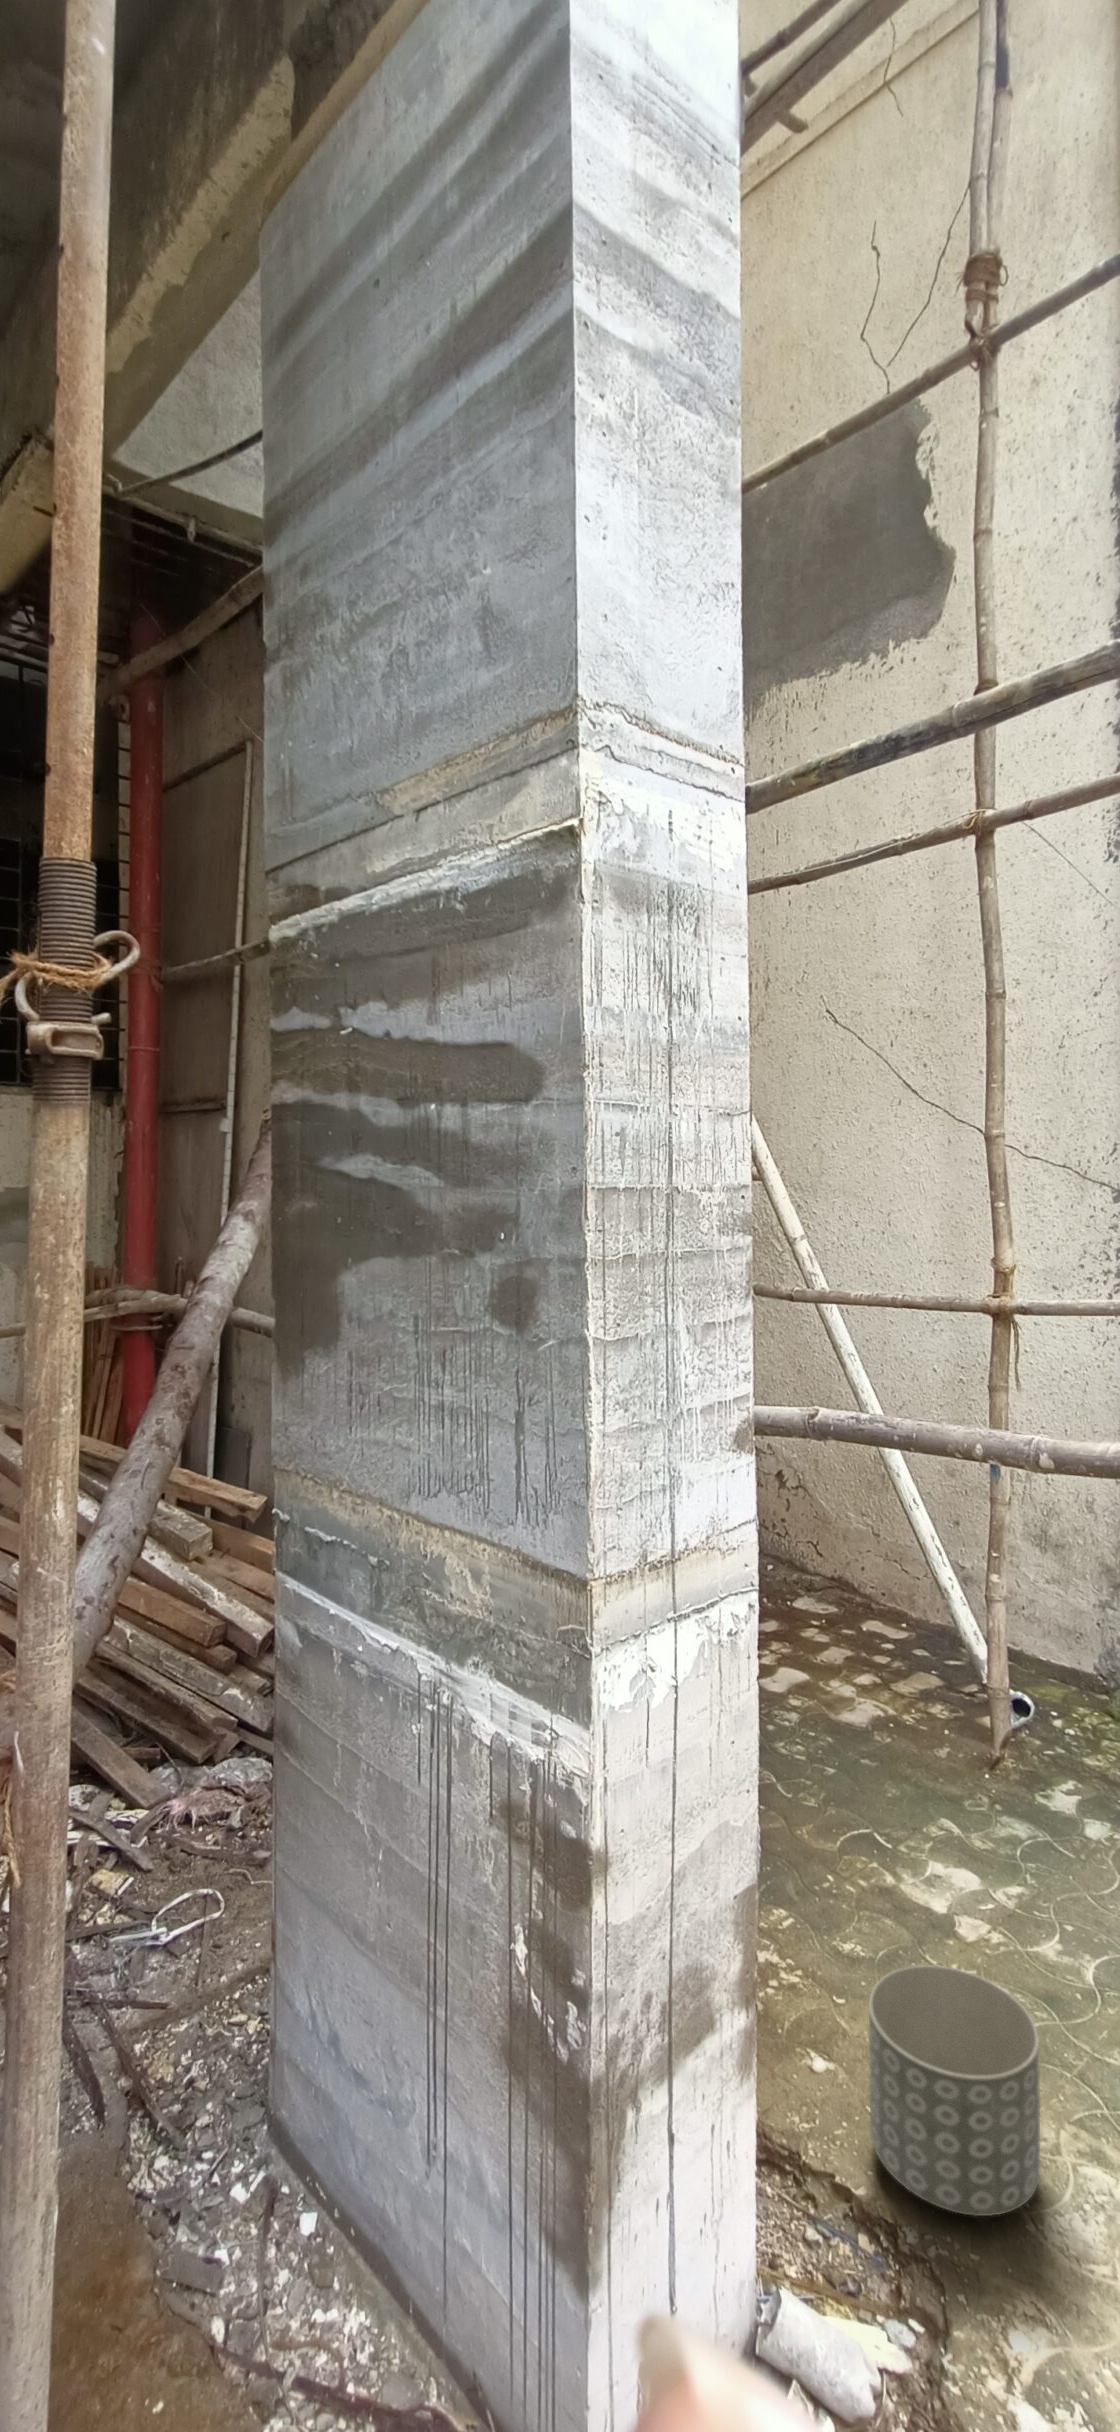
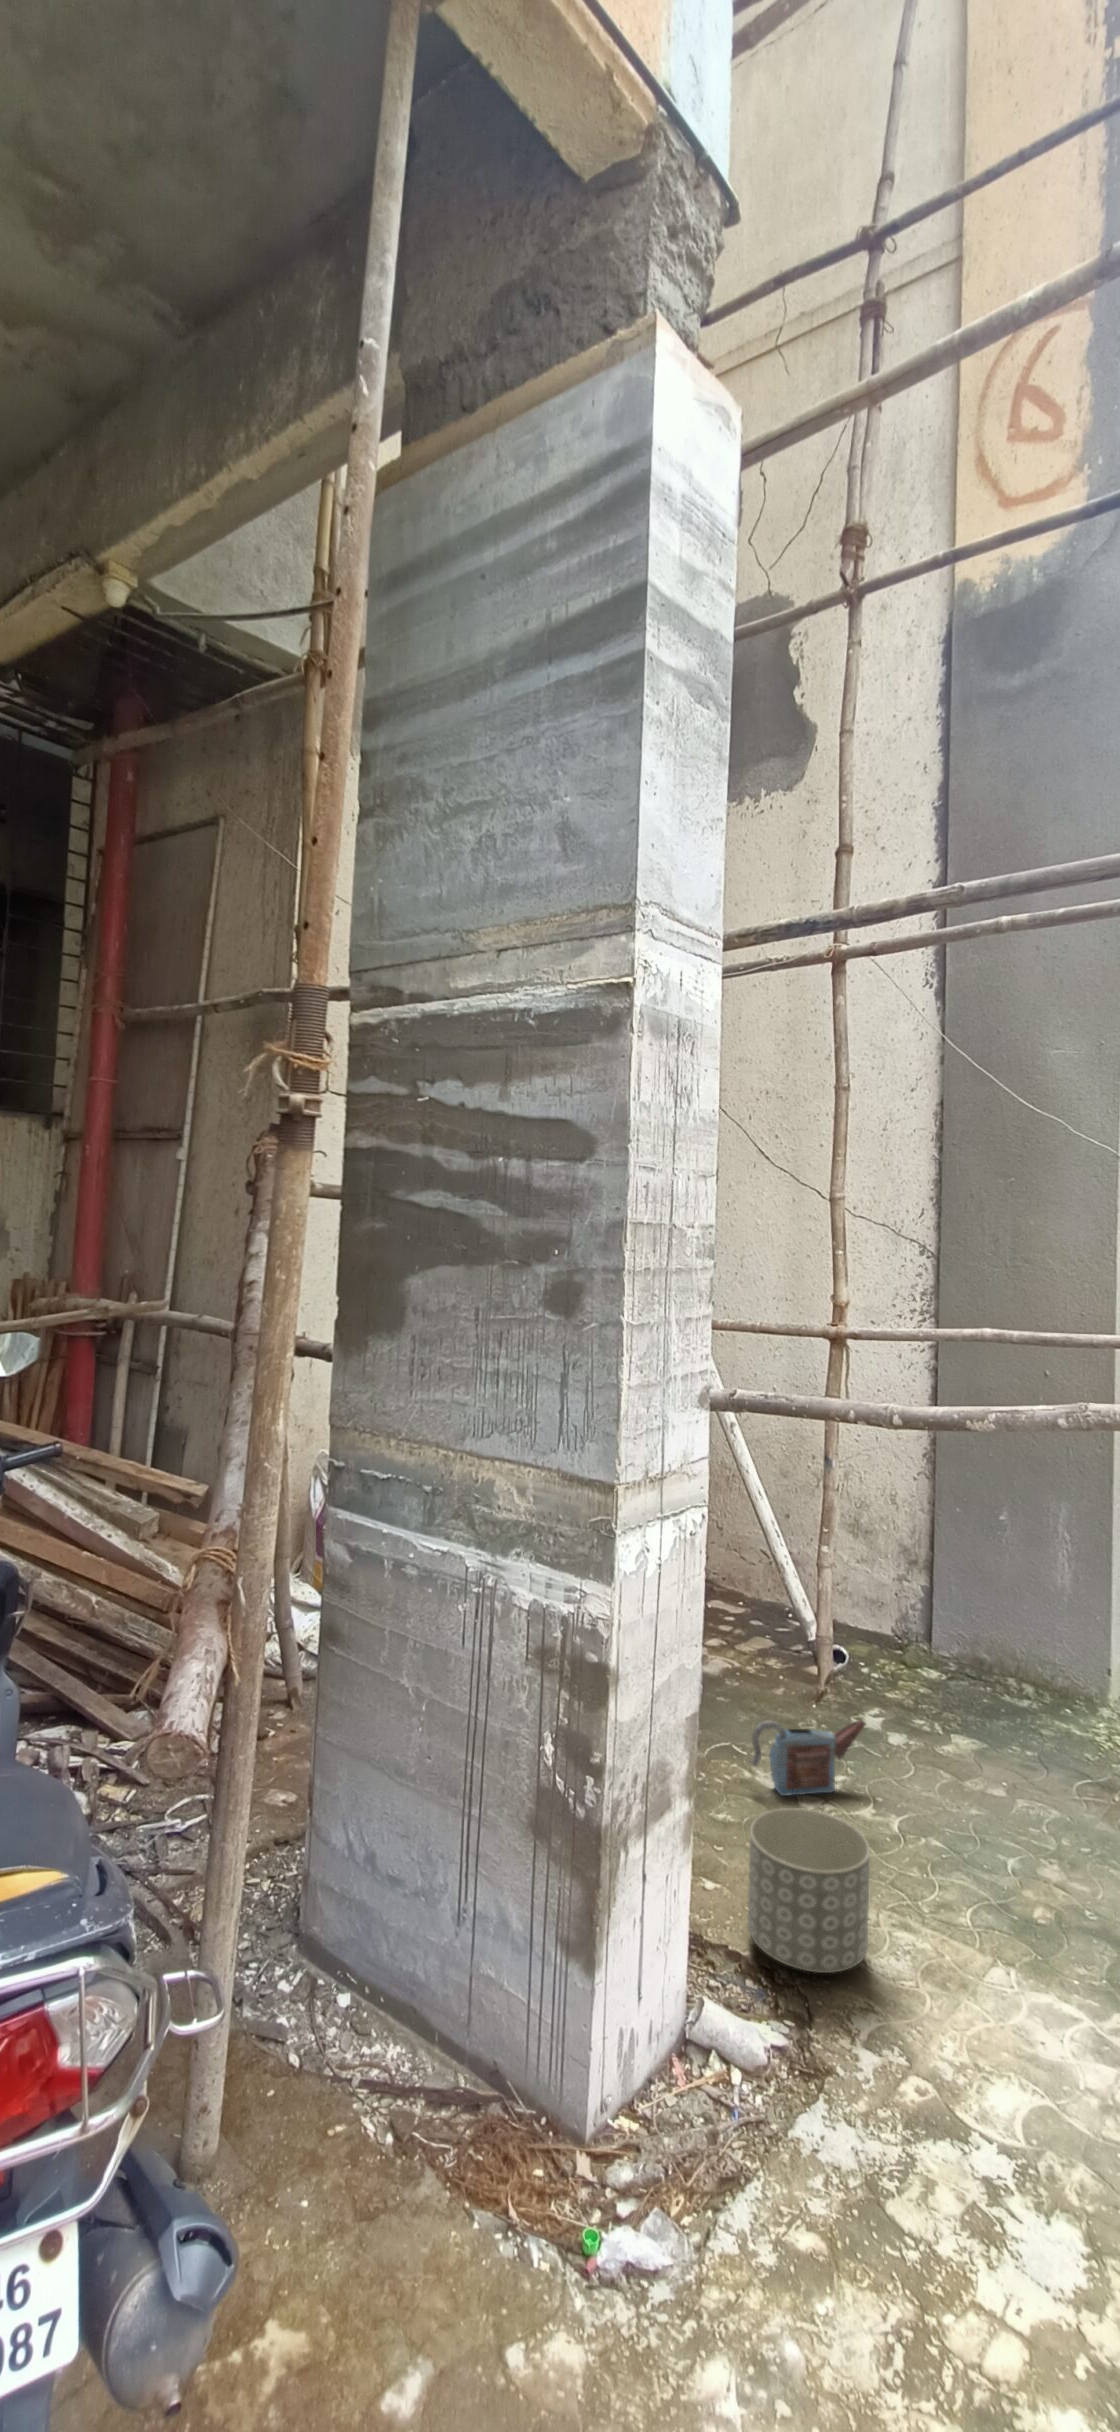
watering can: none [891,1814,1049,1912] -> present [750,1720,866,1796]

